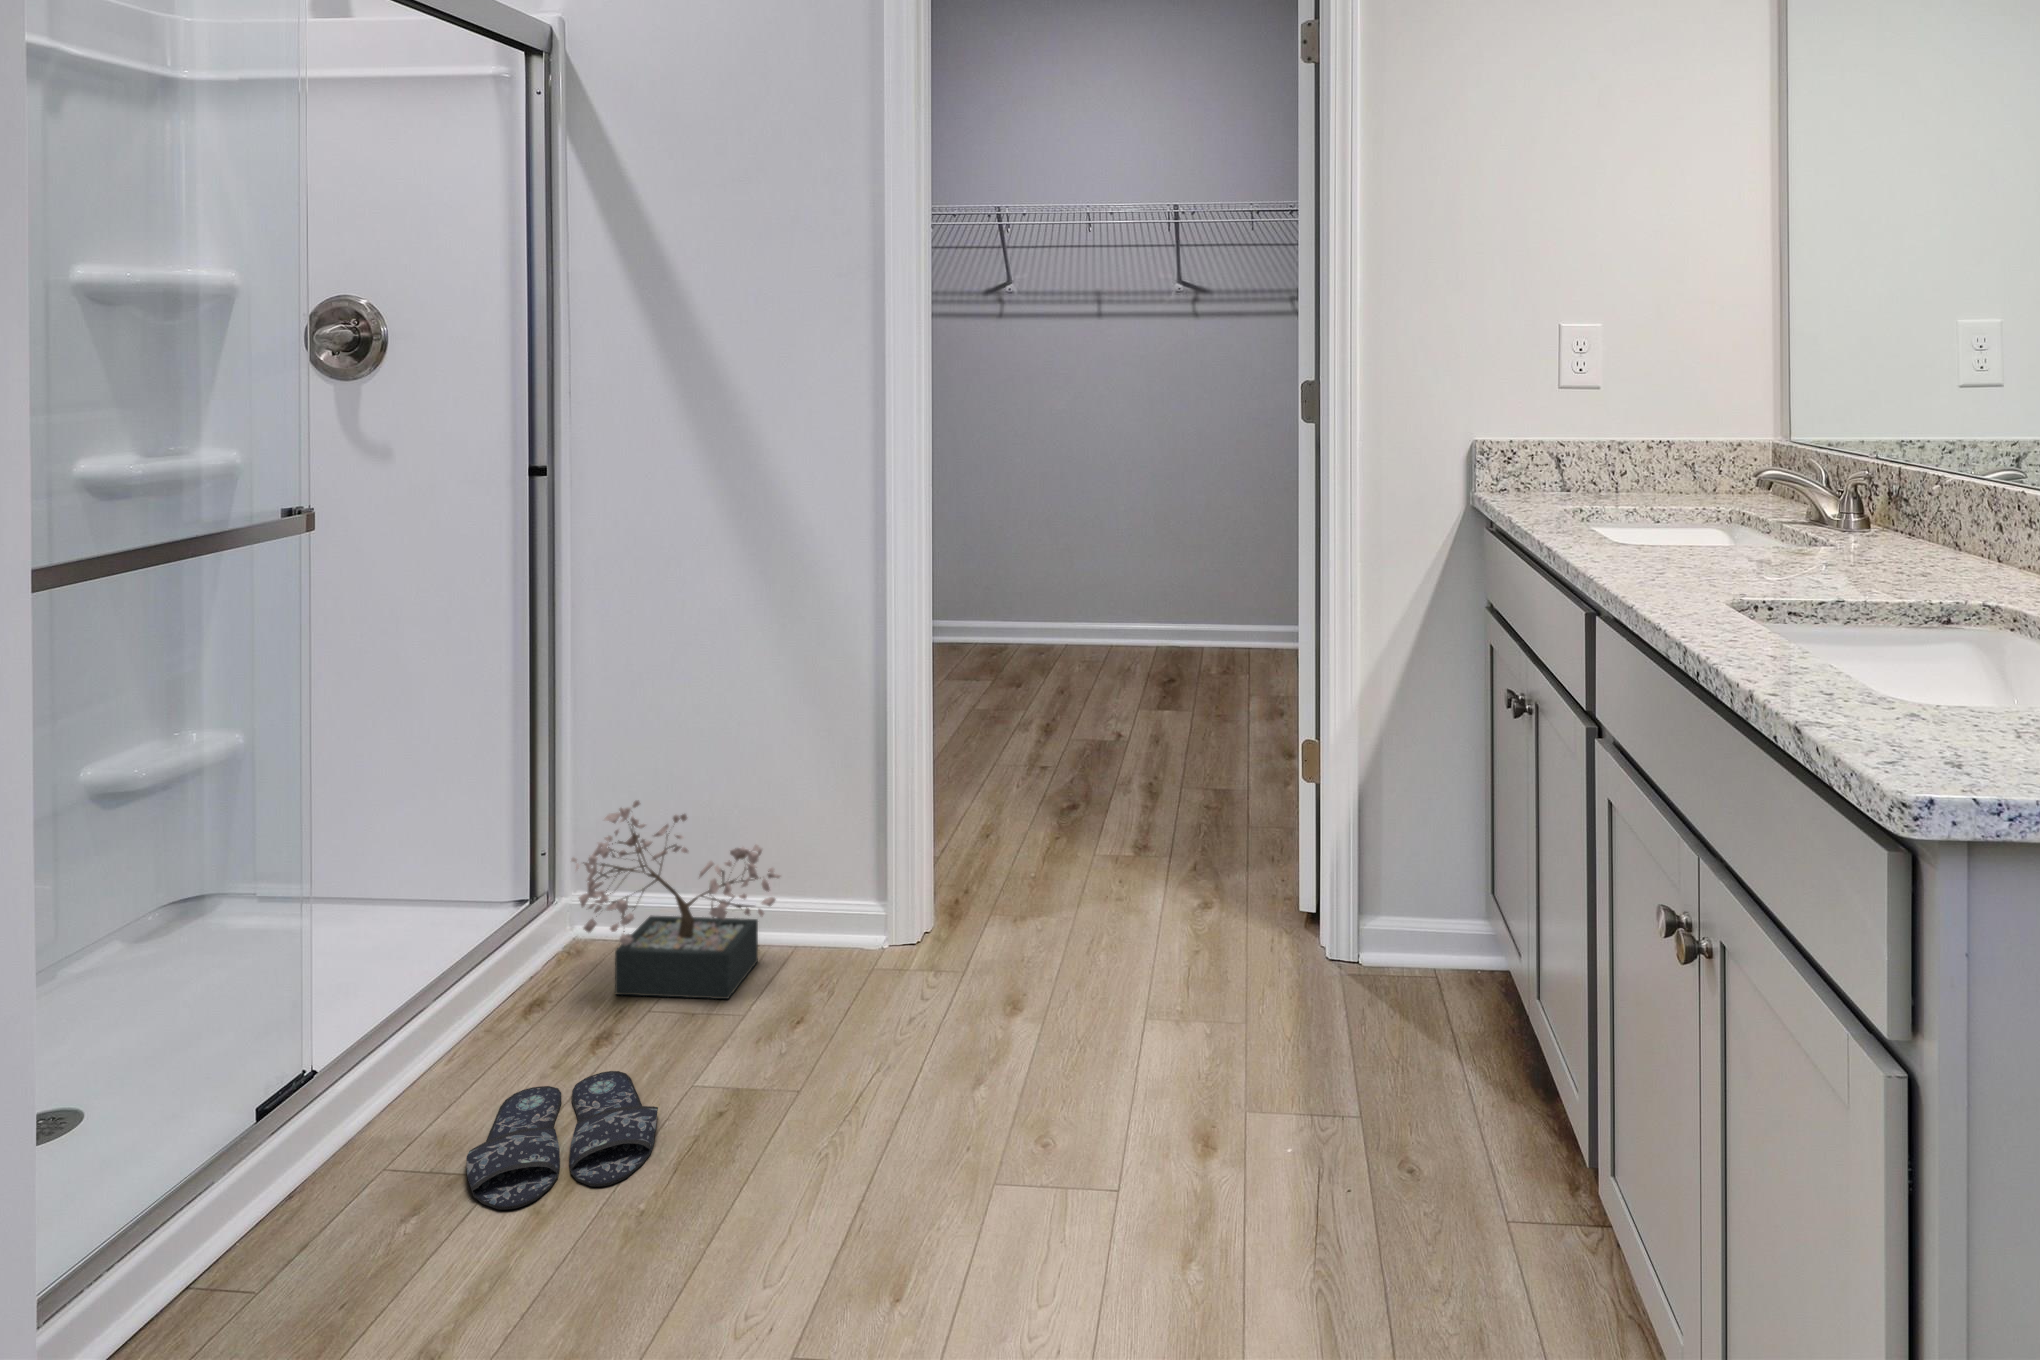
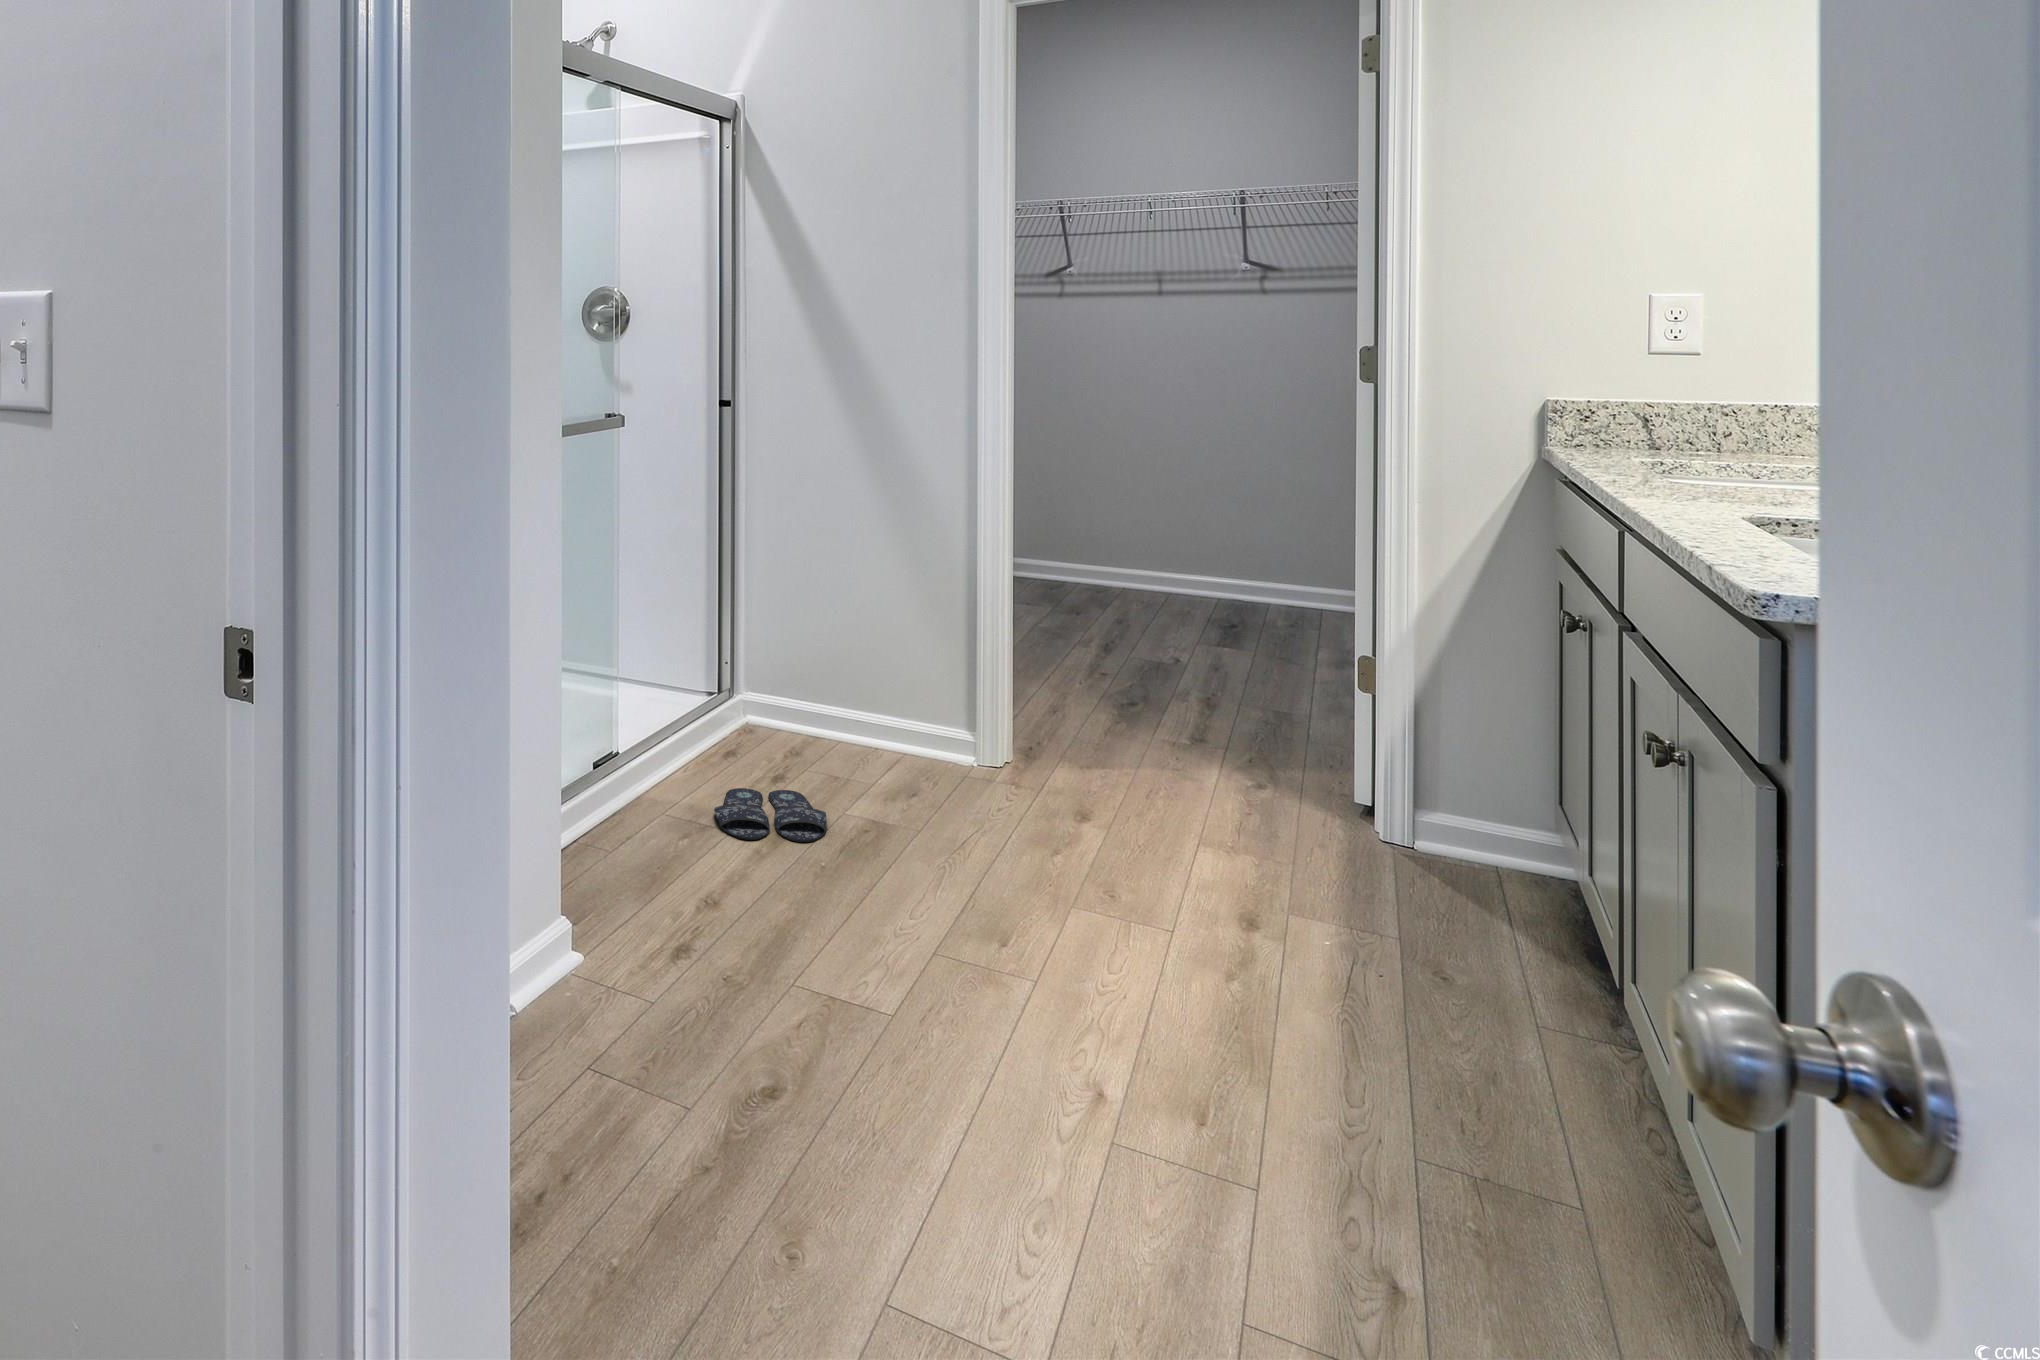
decorative plant: present [572,800,780,999] -> none [756,631,896,771]

